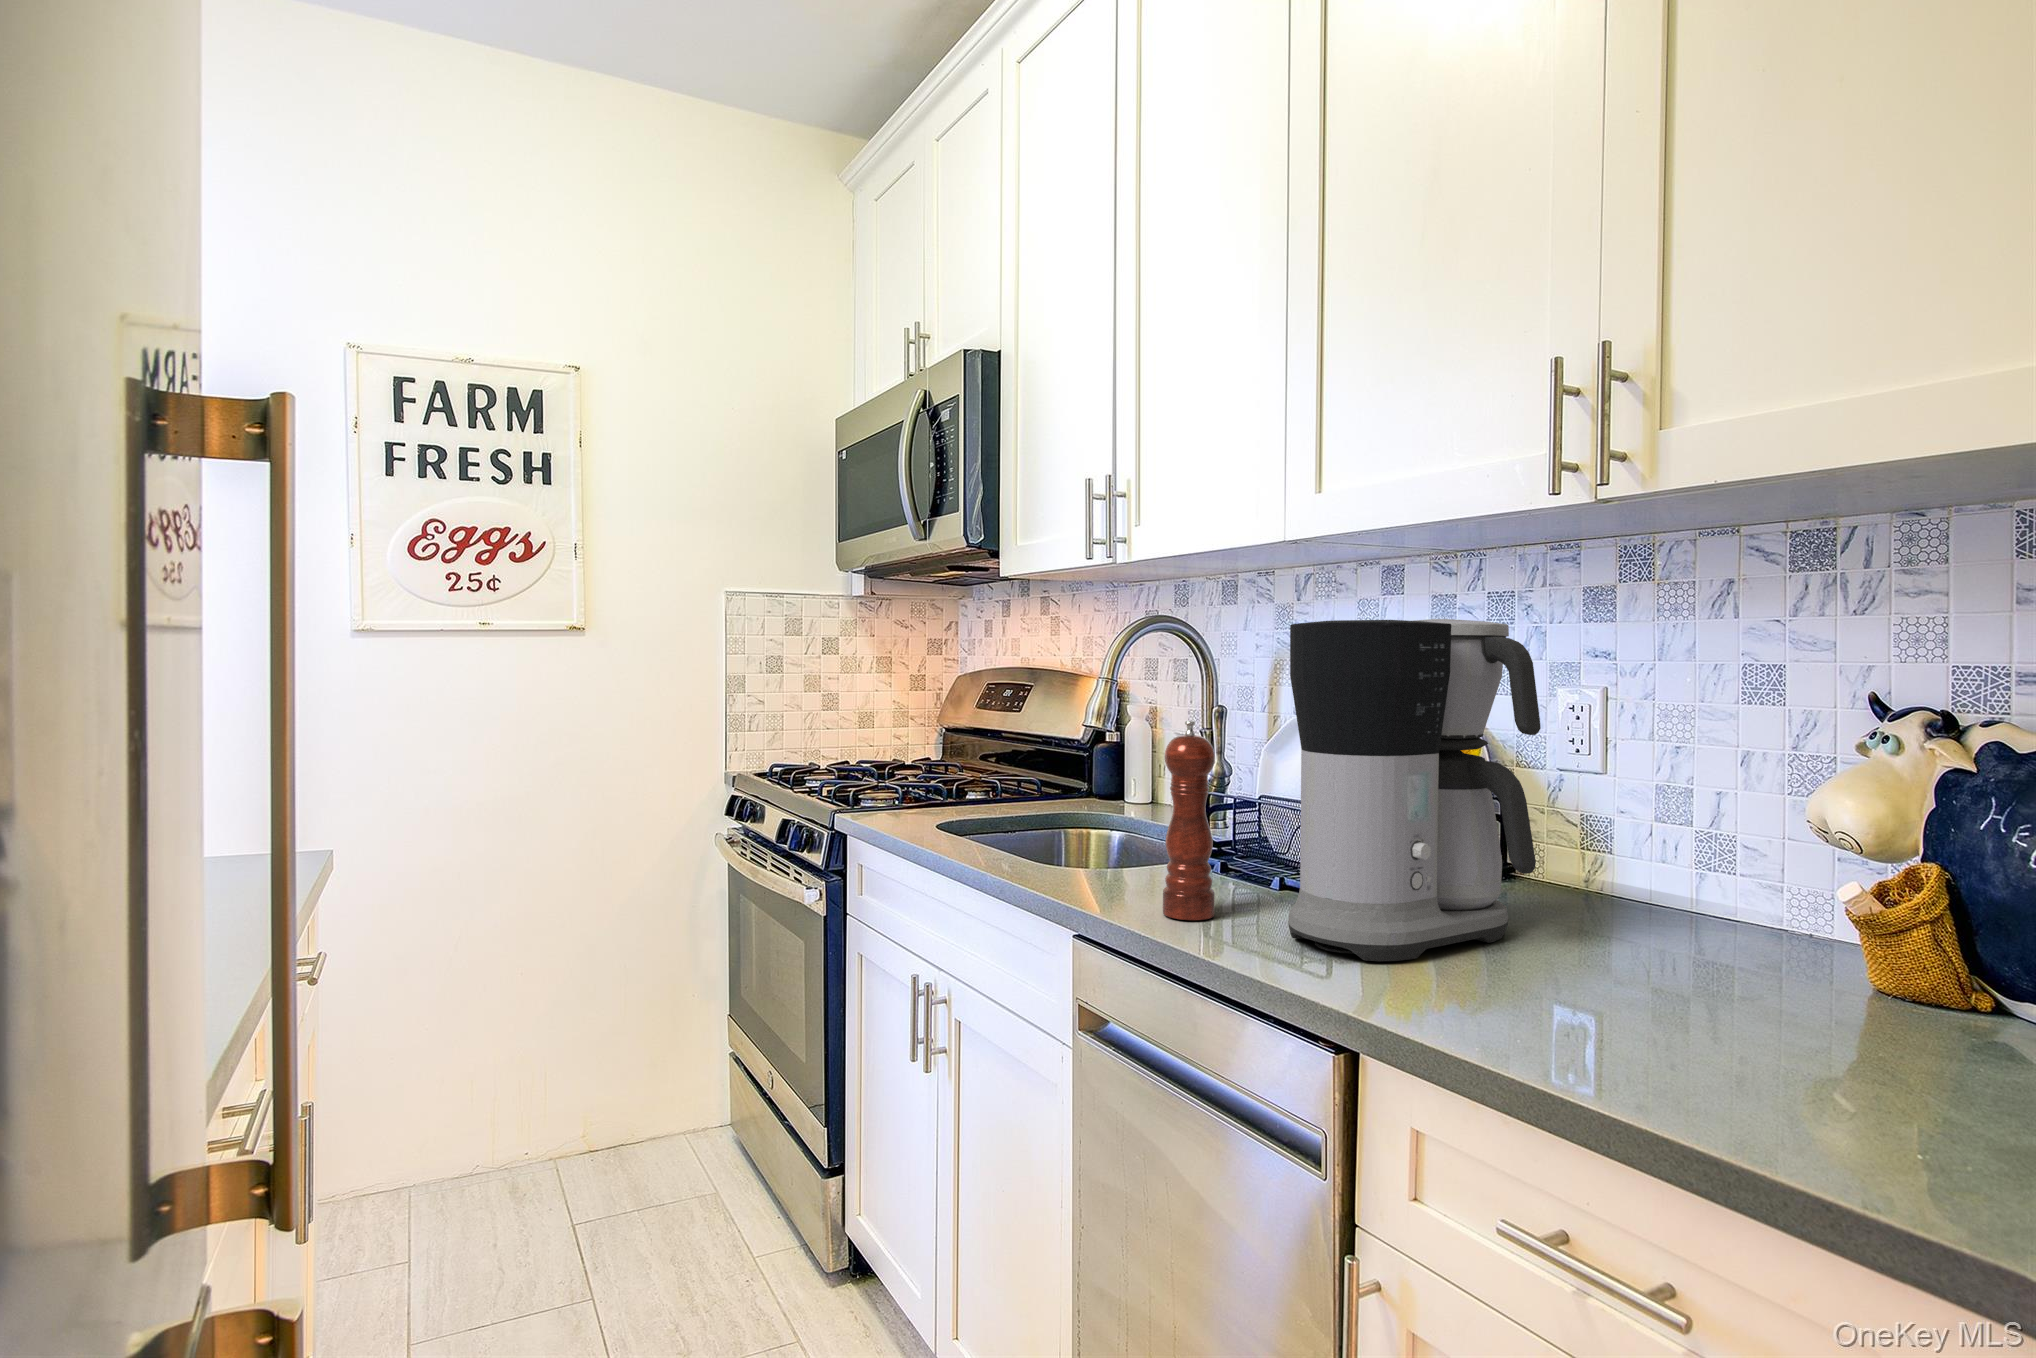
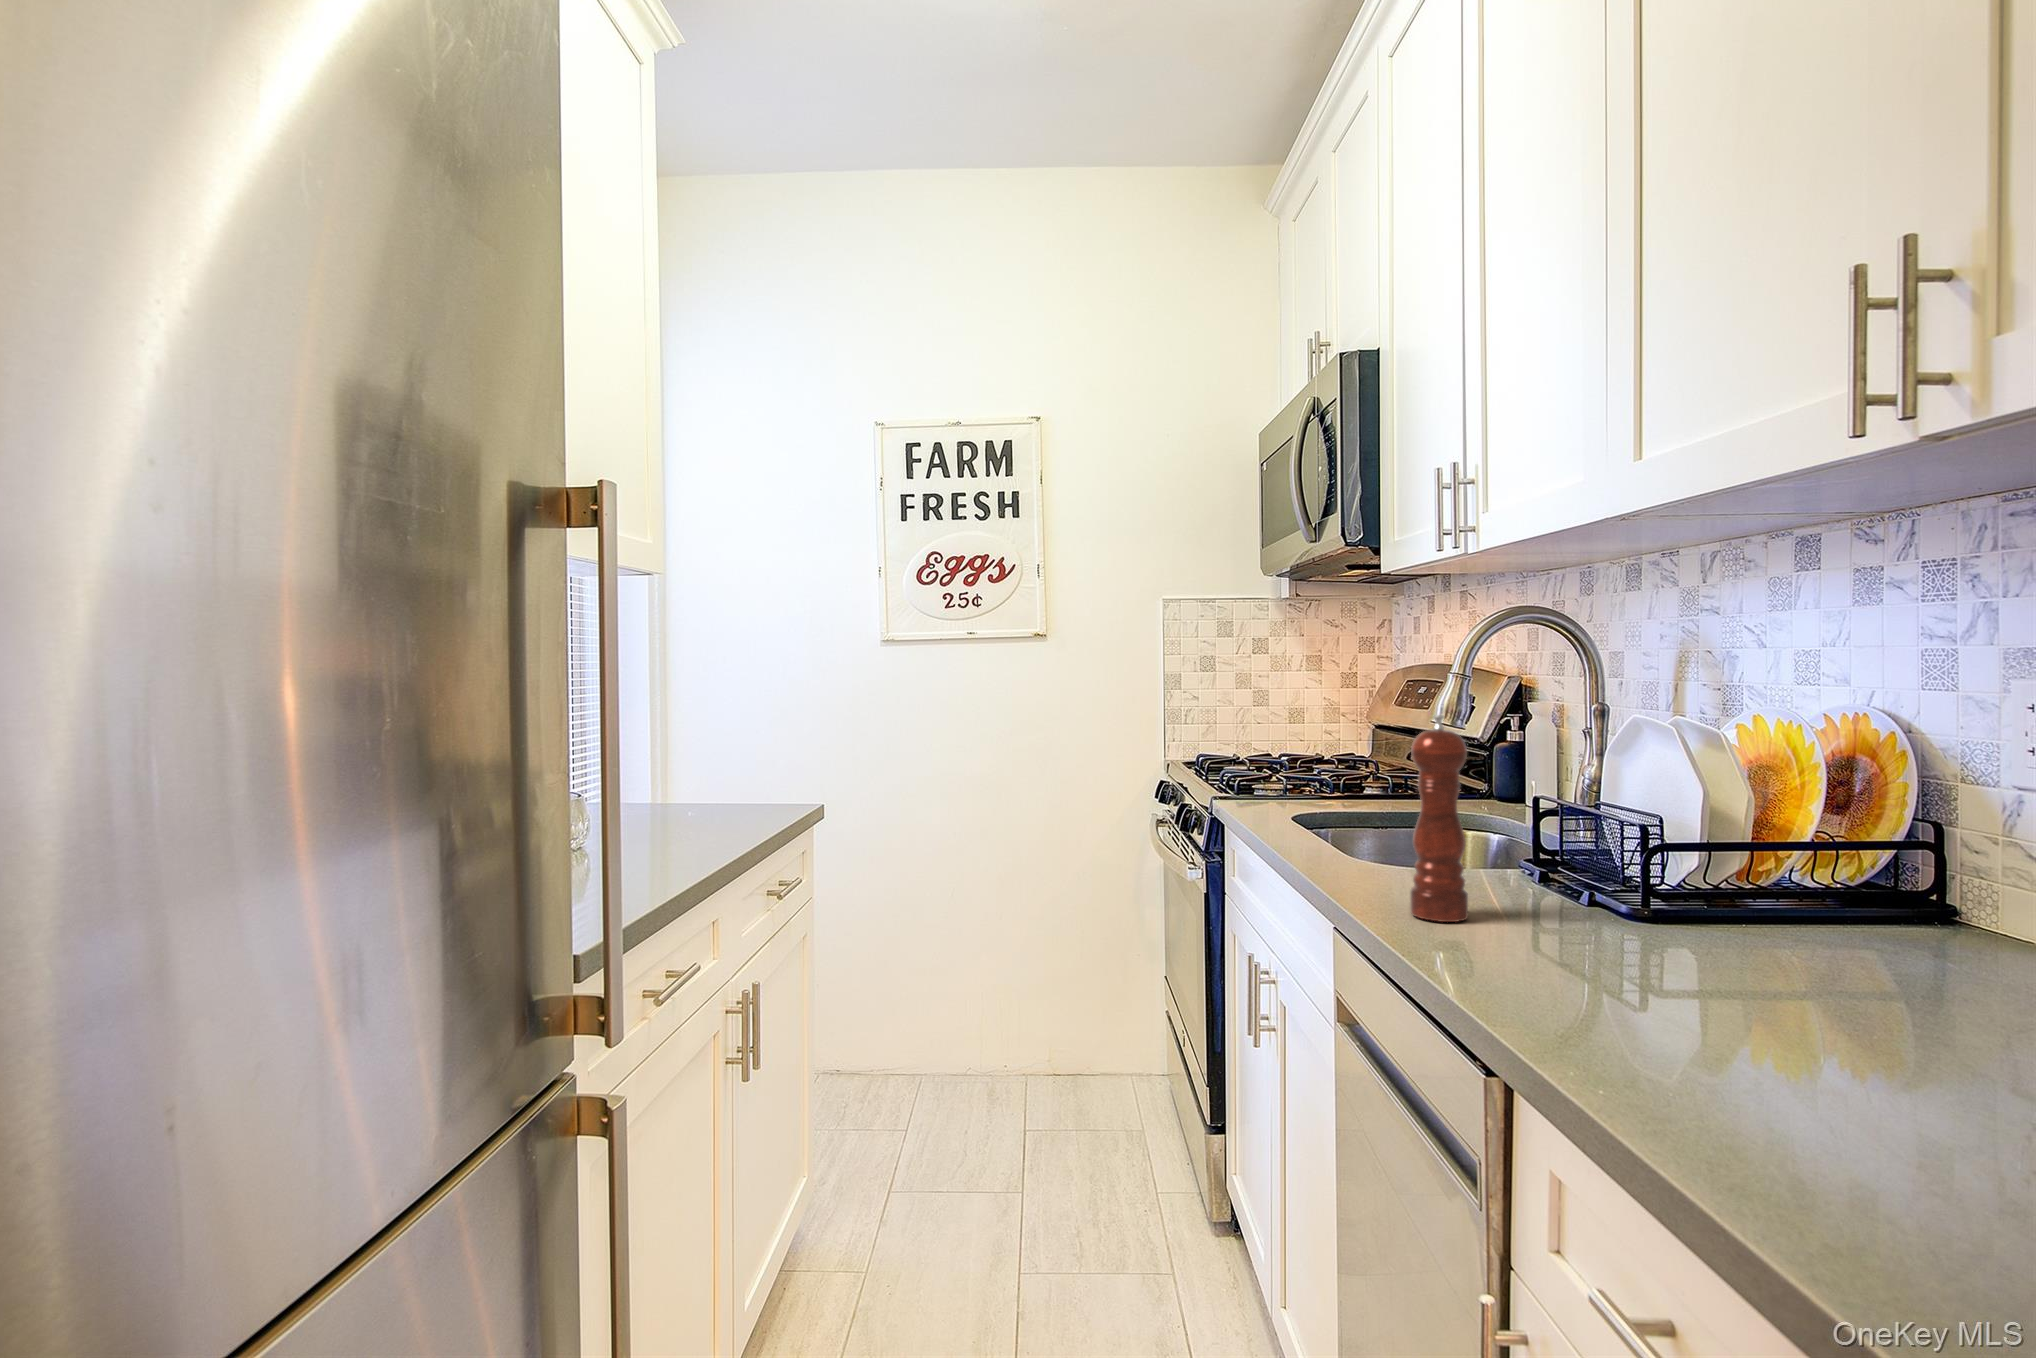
coffee maker: present [1288,619,1541,961] -> none [1515,601,1849,989]

